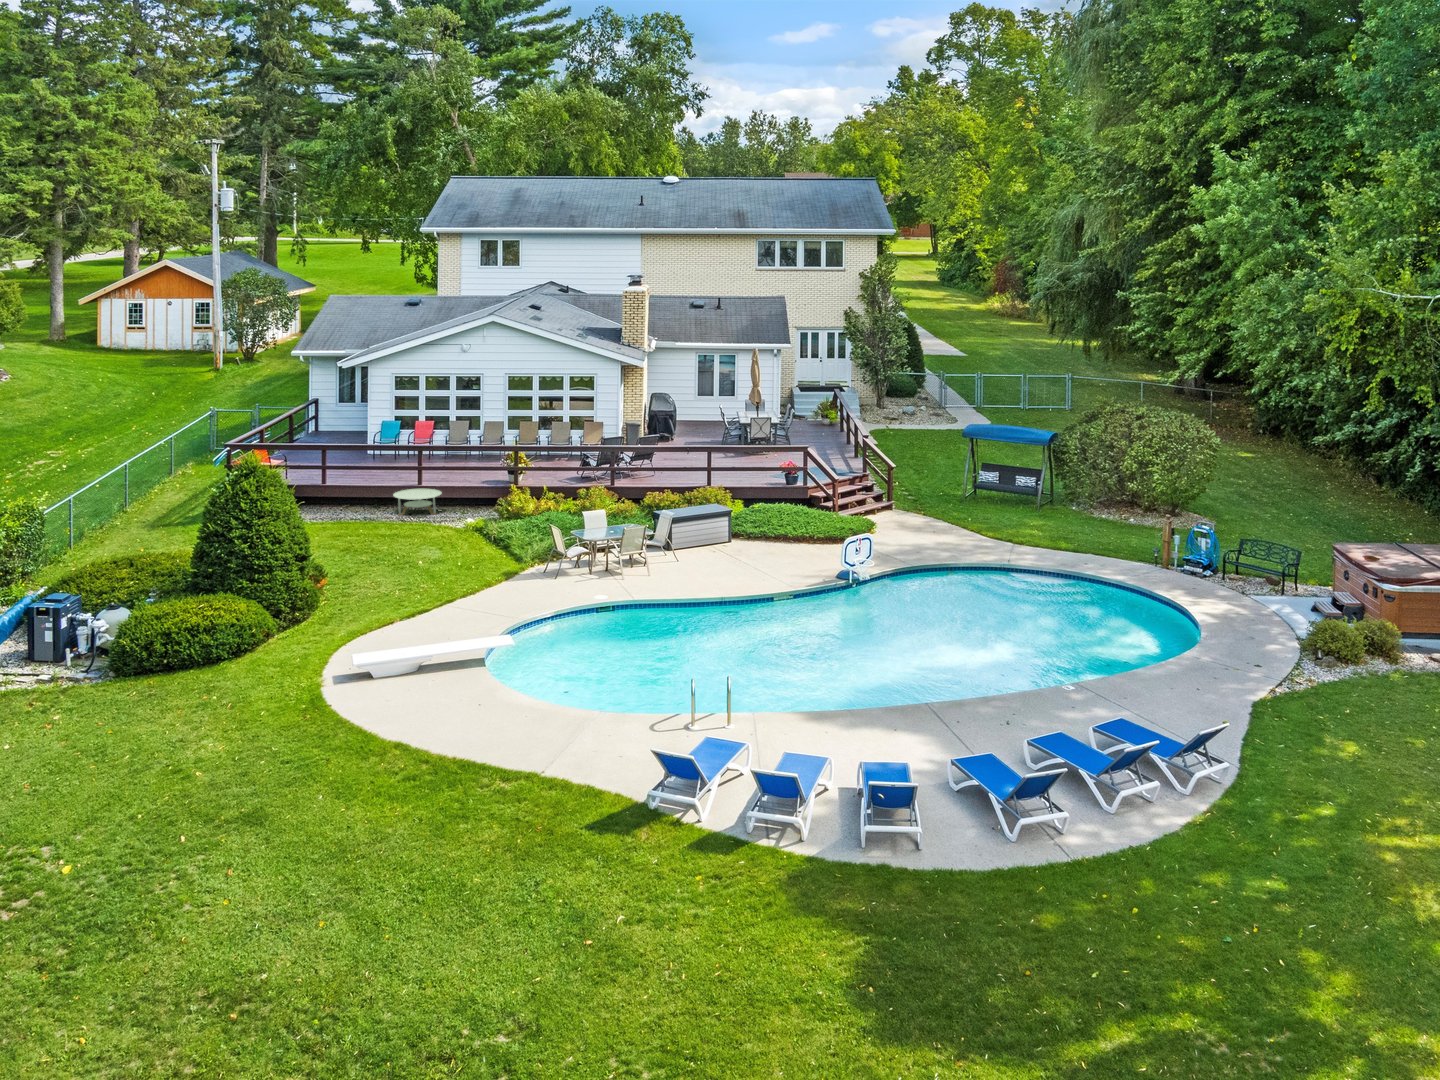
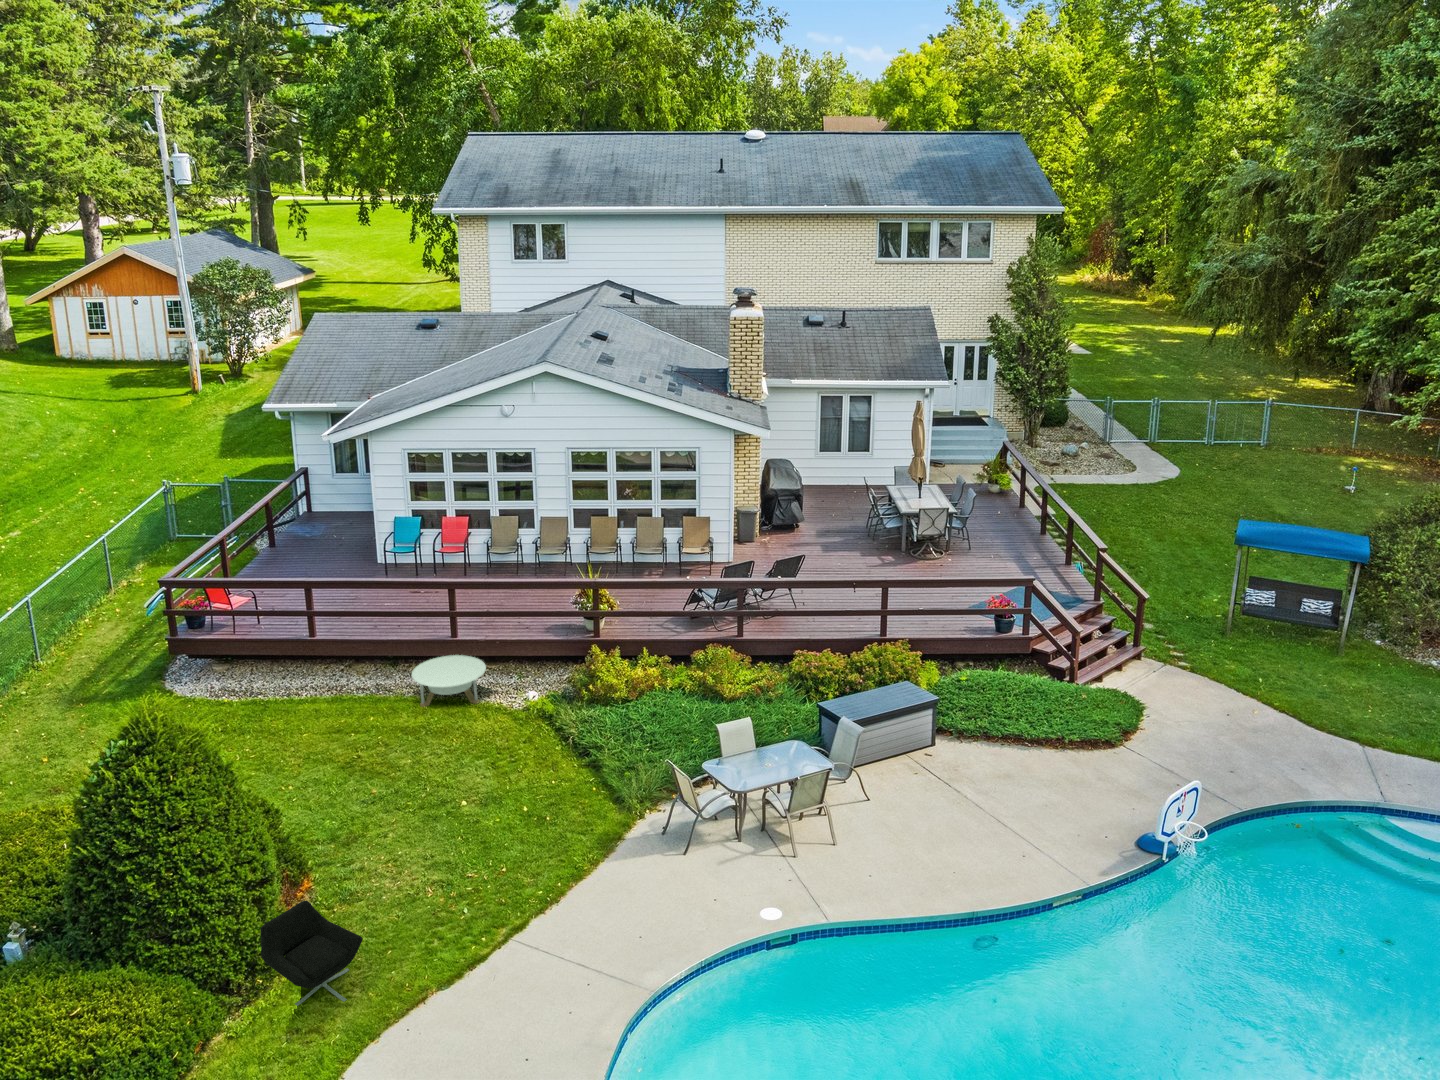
lounge chair: none [310,552,365,600] -> present [261,901,363,1006]

